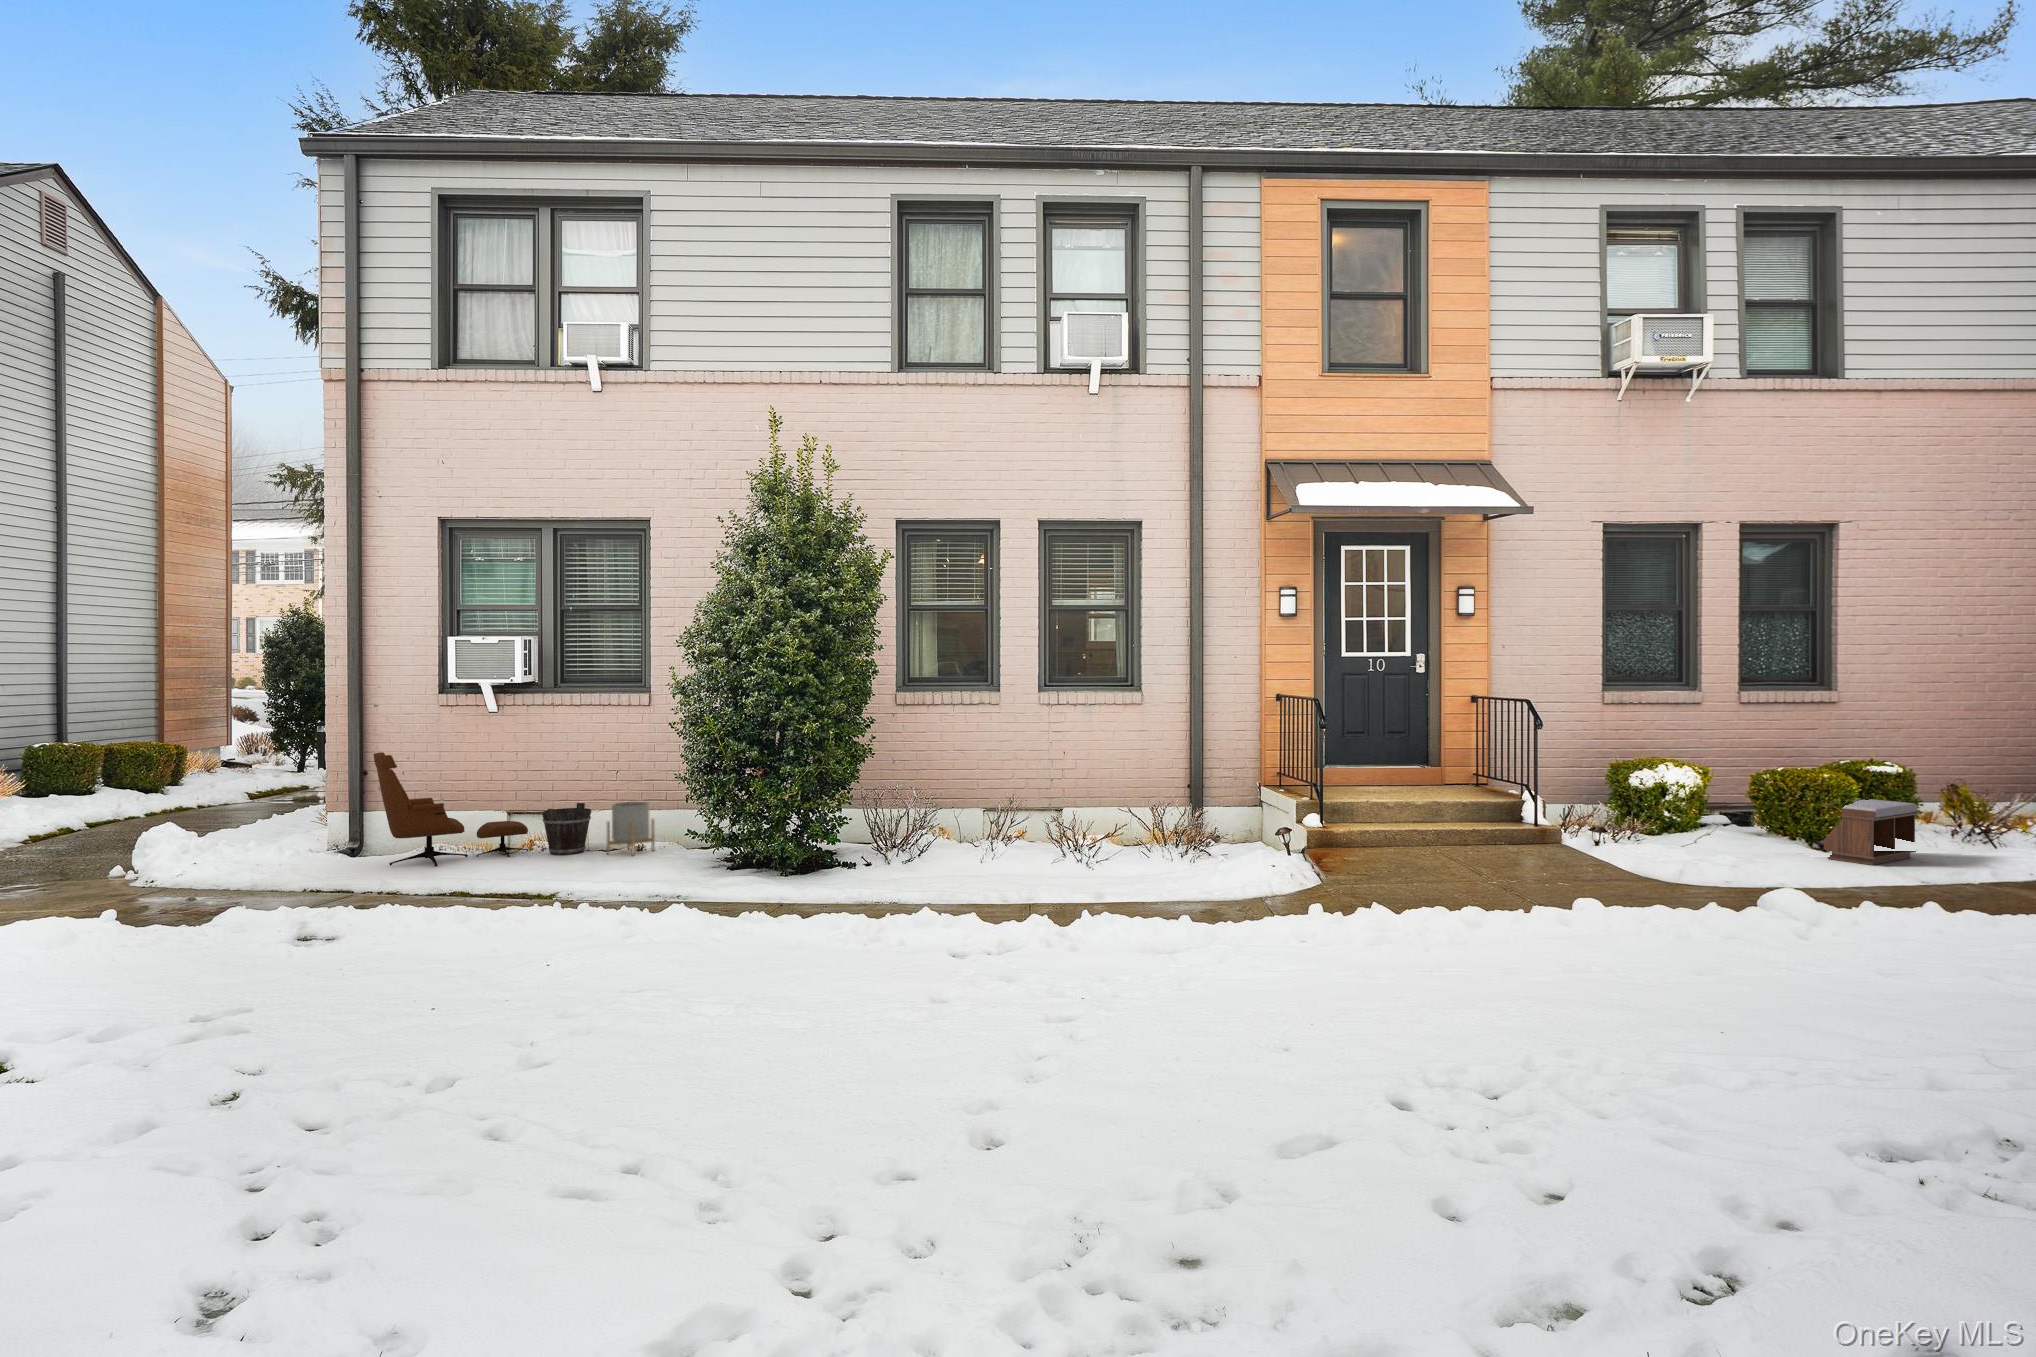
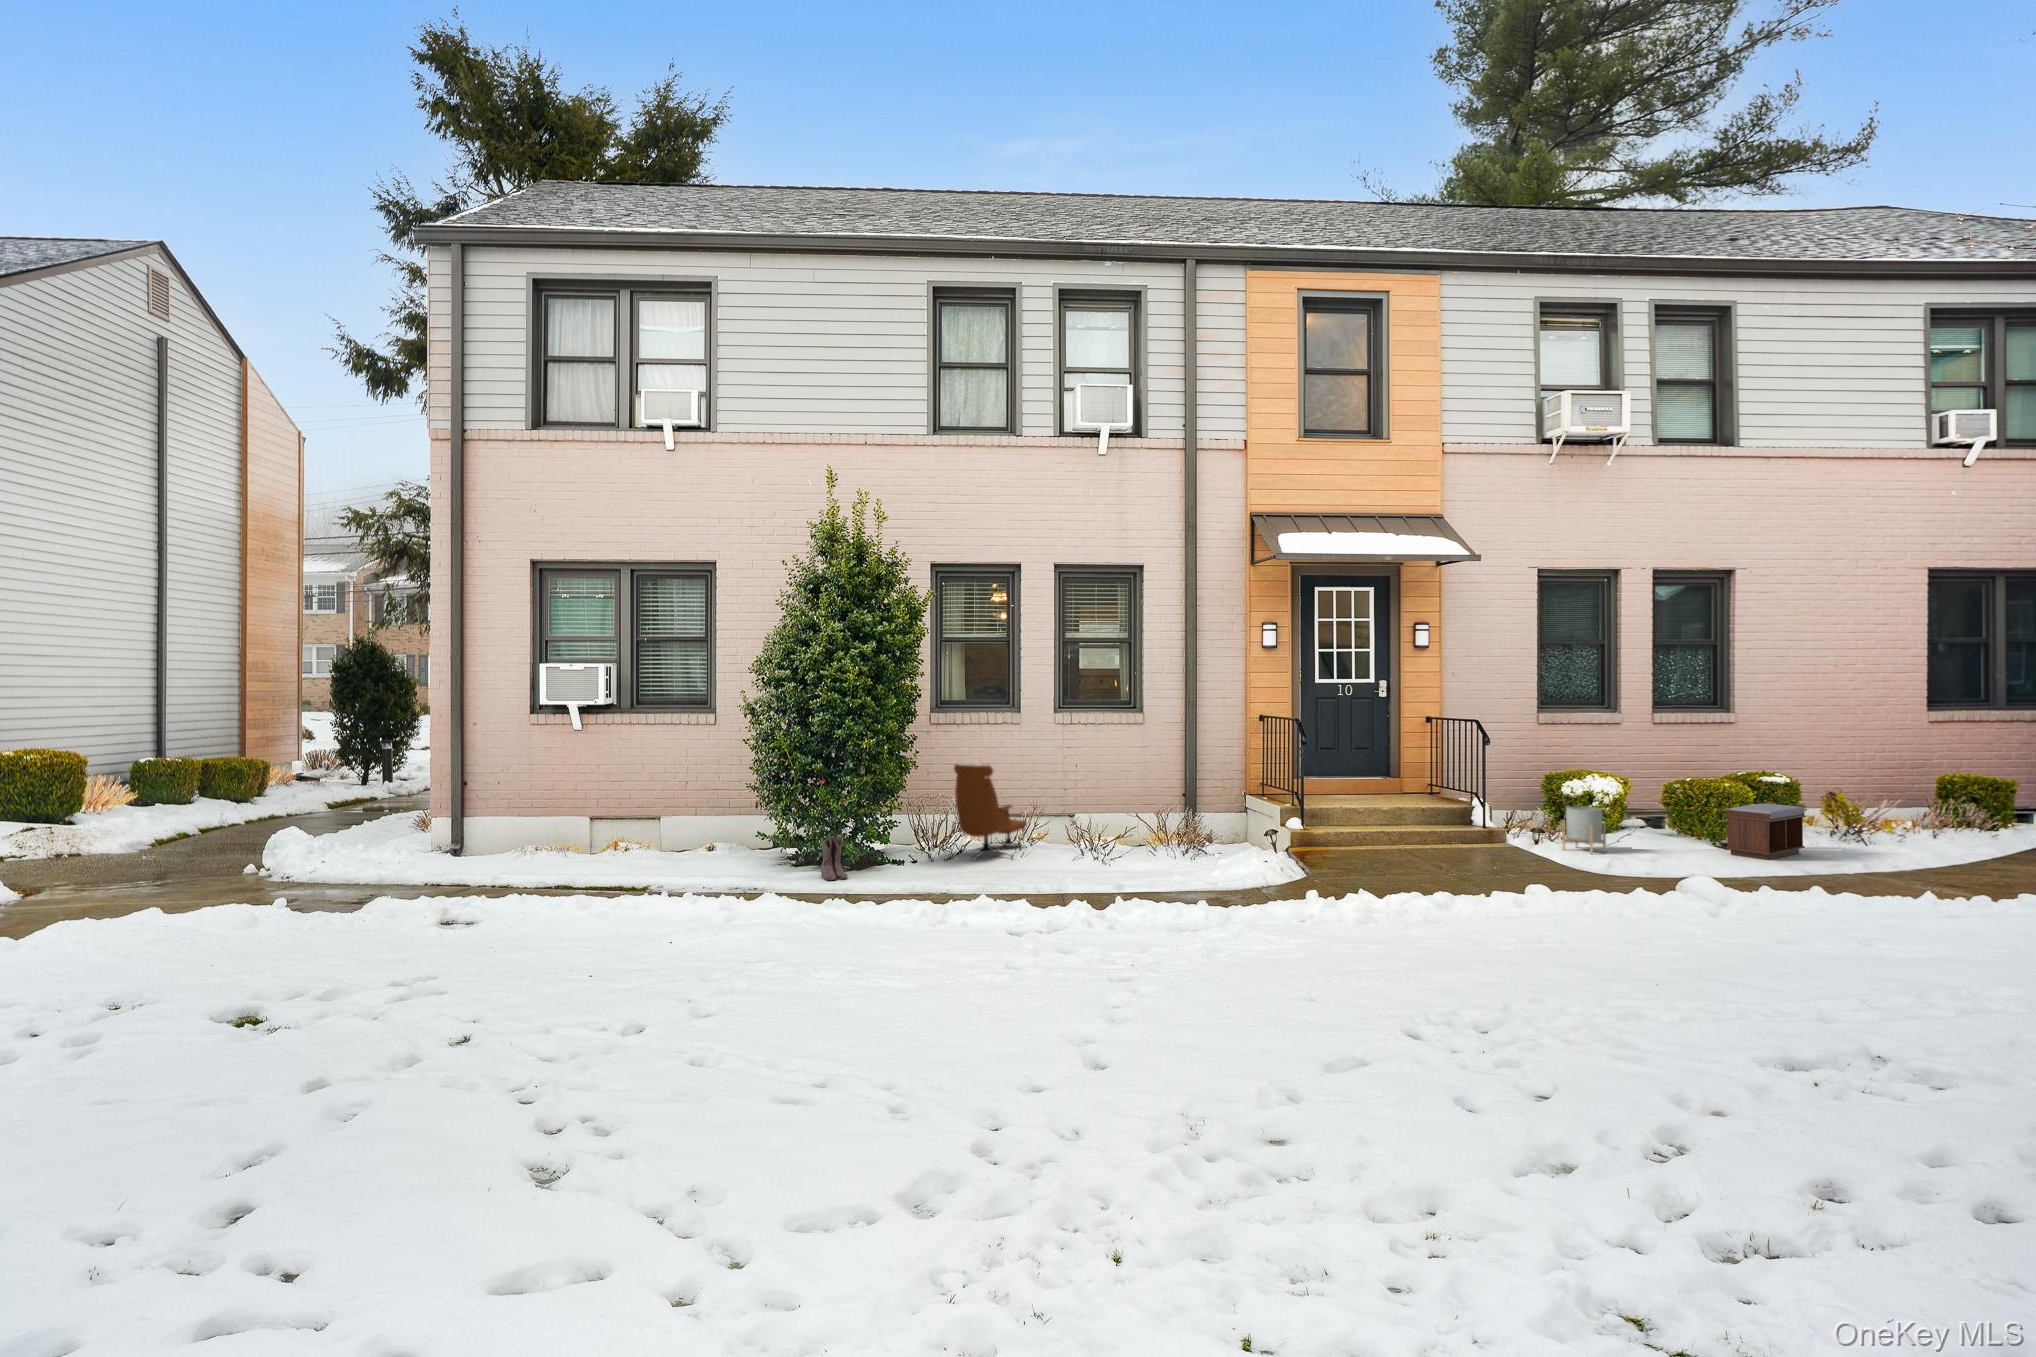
lounge chair: present [374,752,528,866] -> present [954,764,1027,860]
planter: present [607,802,655,856] -> present [1562,806,1606,854]
bucket: present [542,803,591,855] -> none [623,810,666,856]
boots: none [756,832,787,883] -> present [821,836,848,880]

